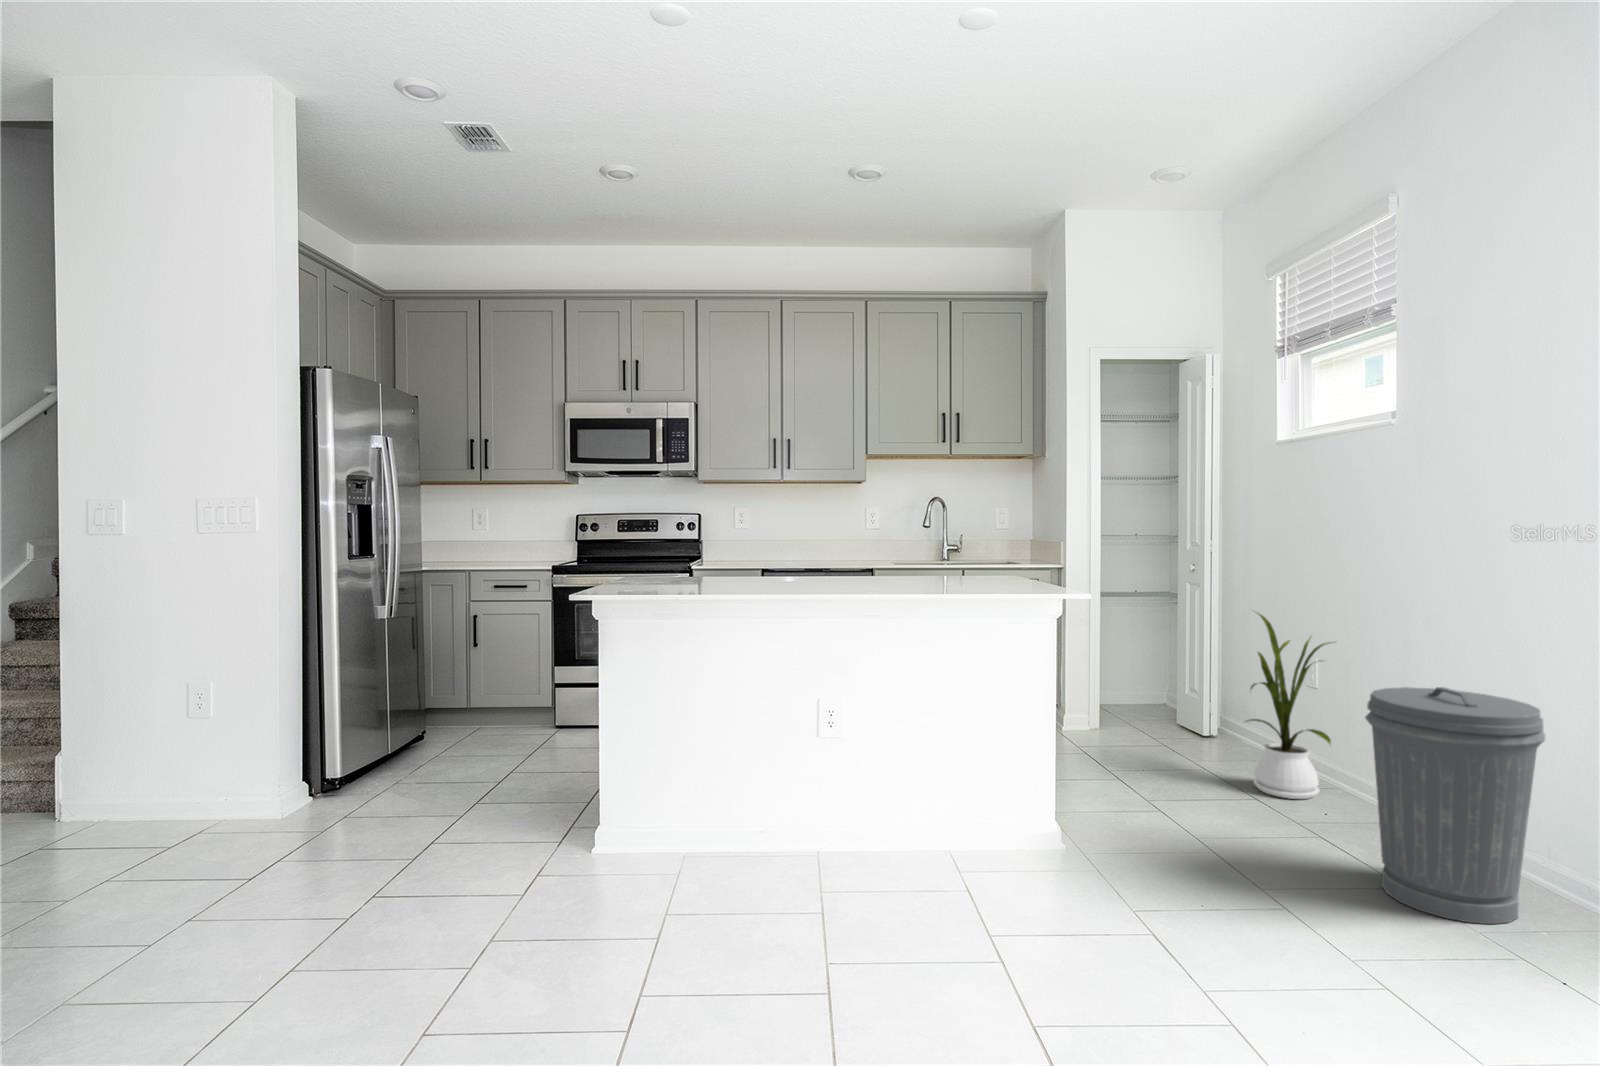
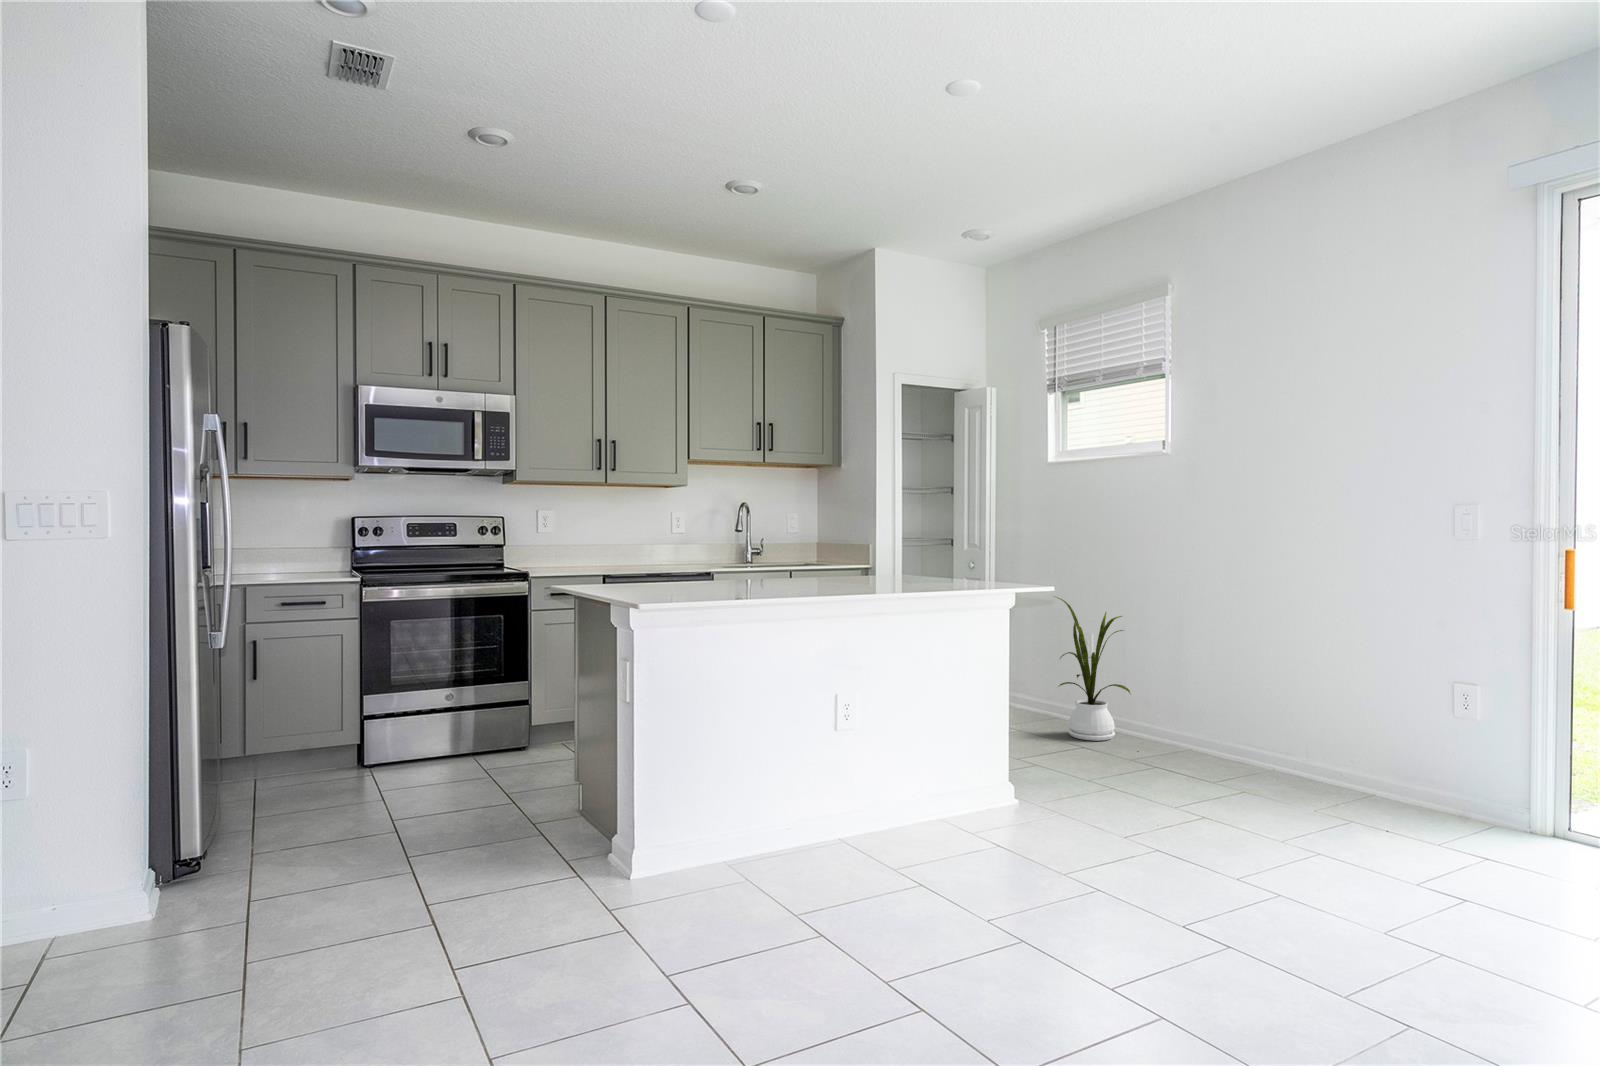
trash can: present [1365,687,1546,924] -> none [1207,636,1317,793]

